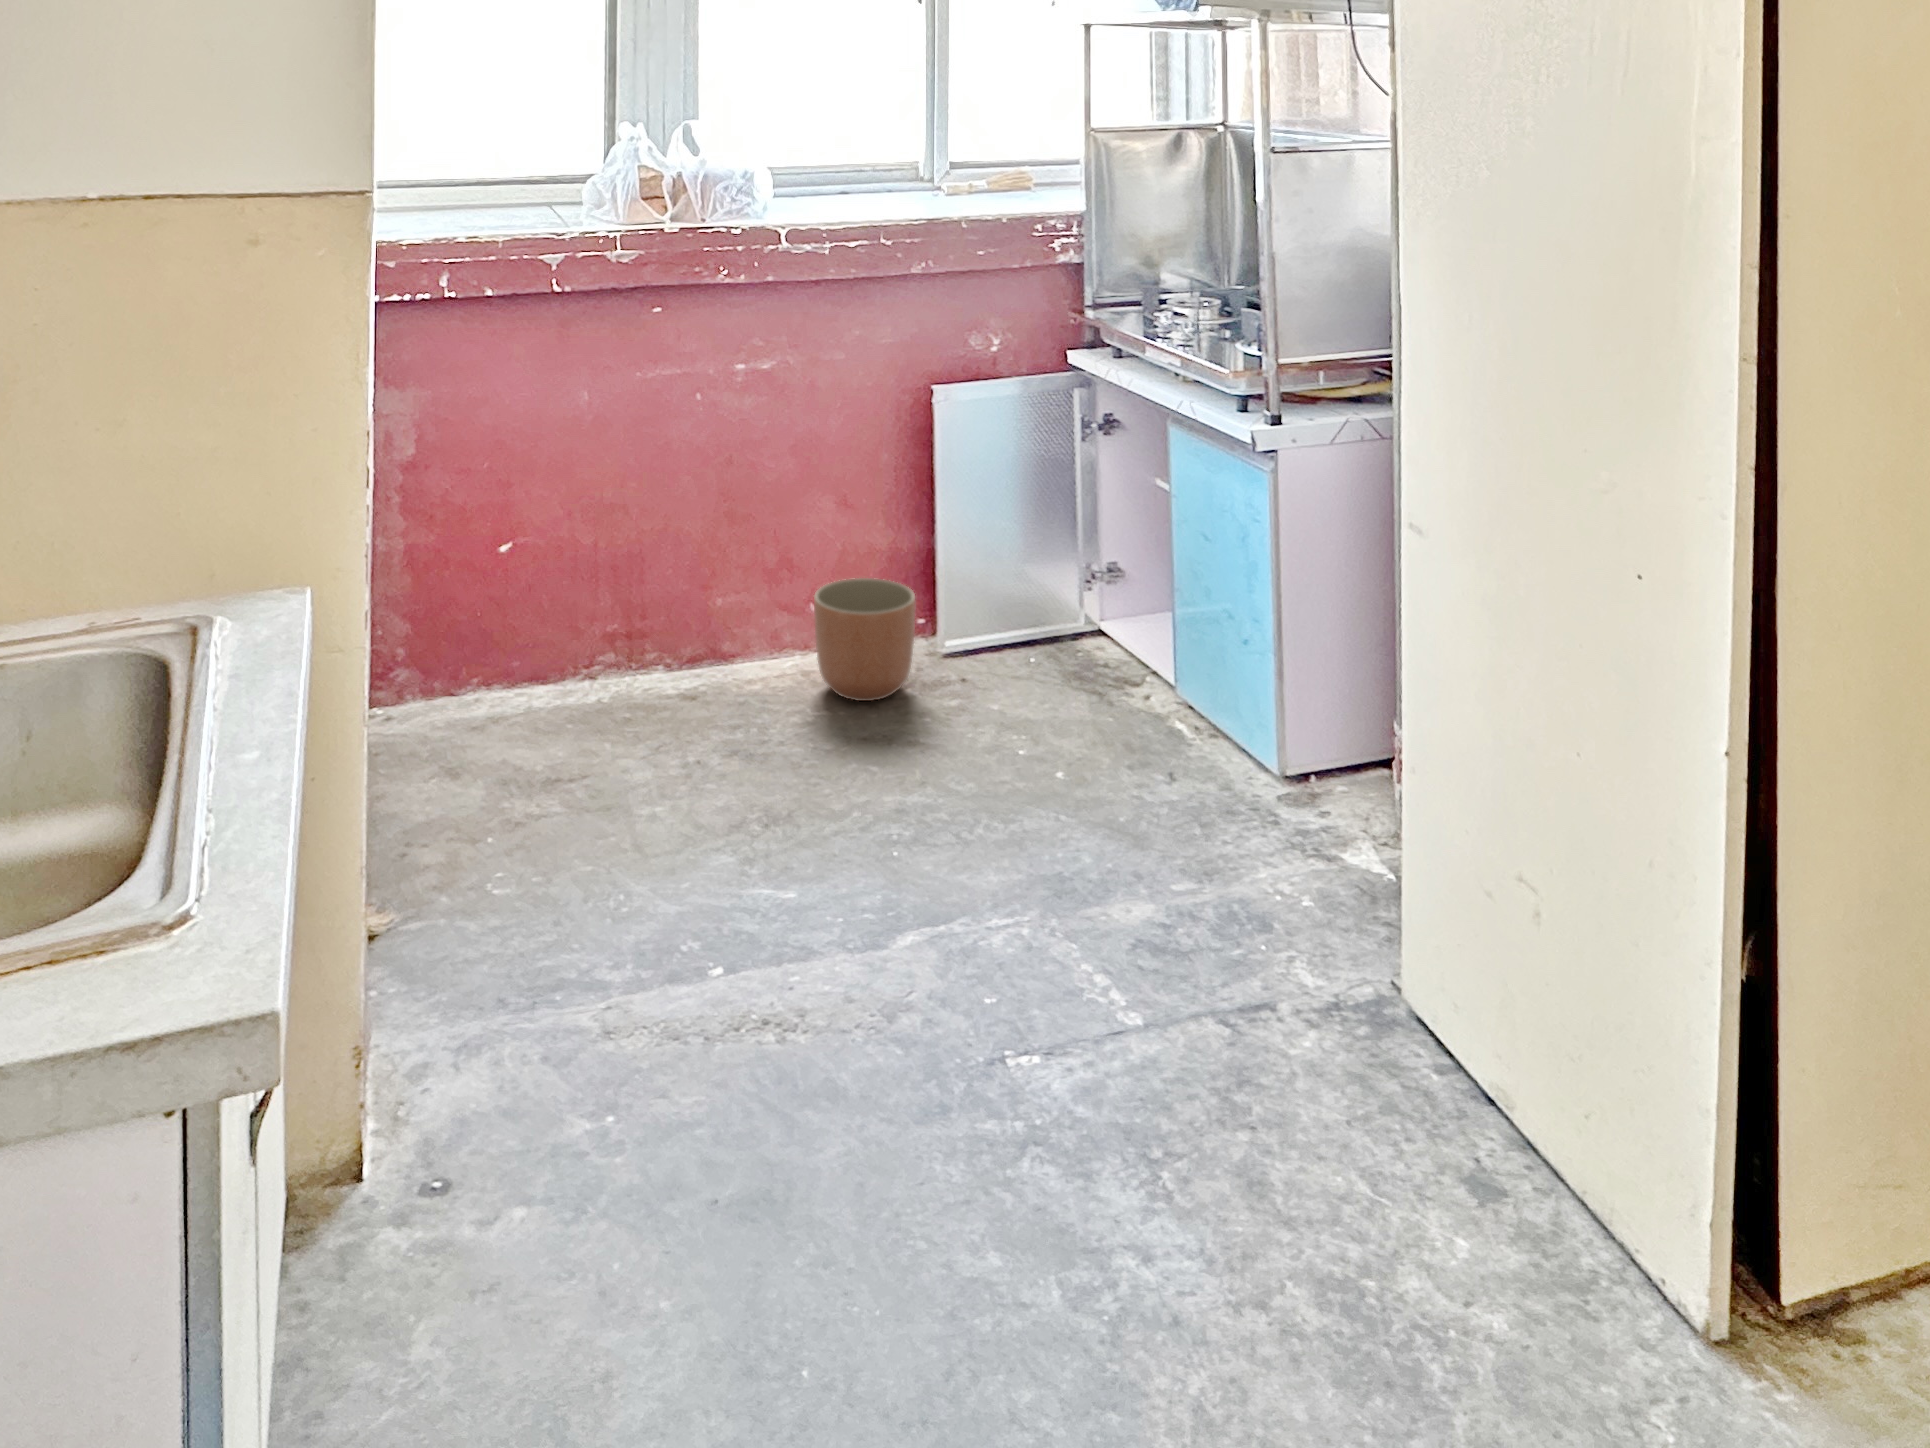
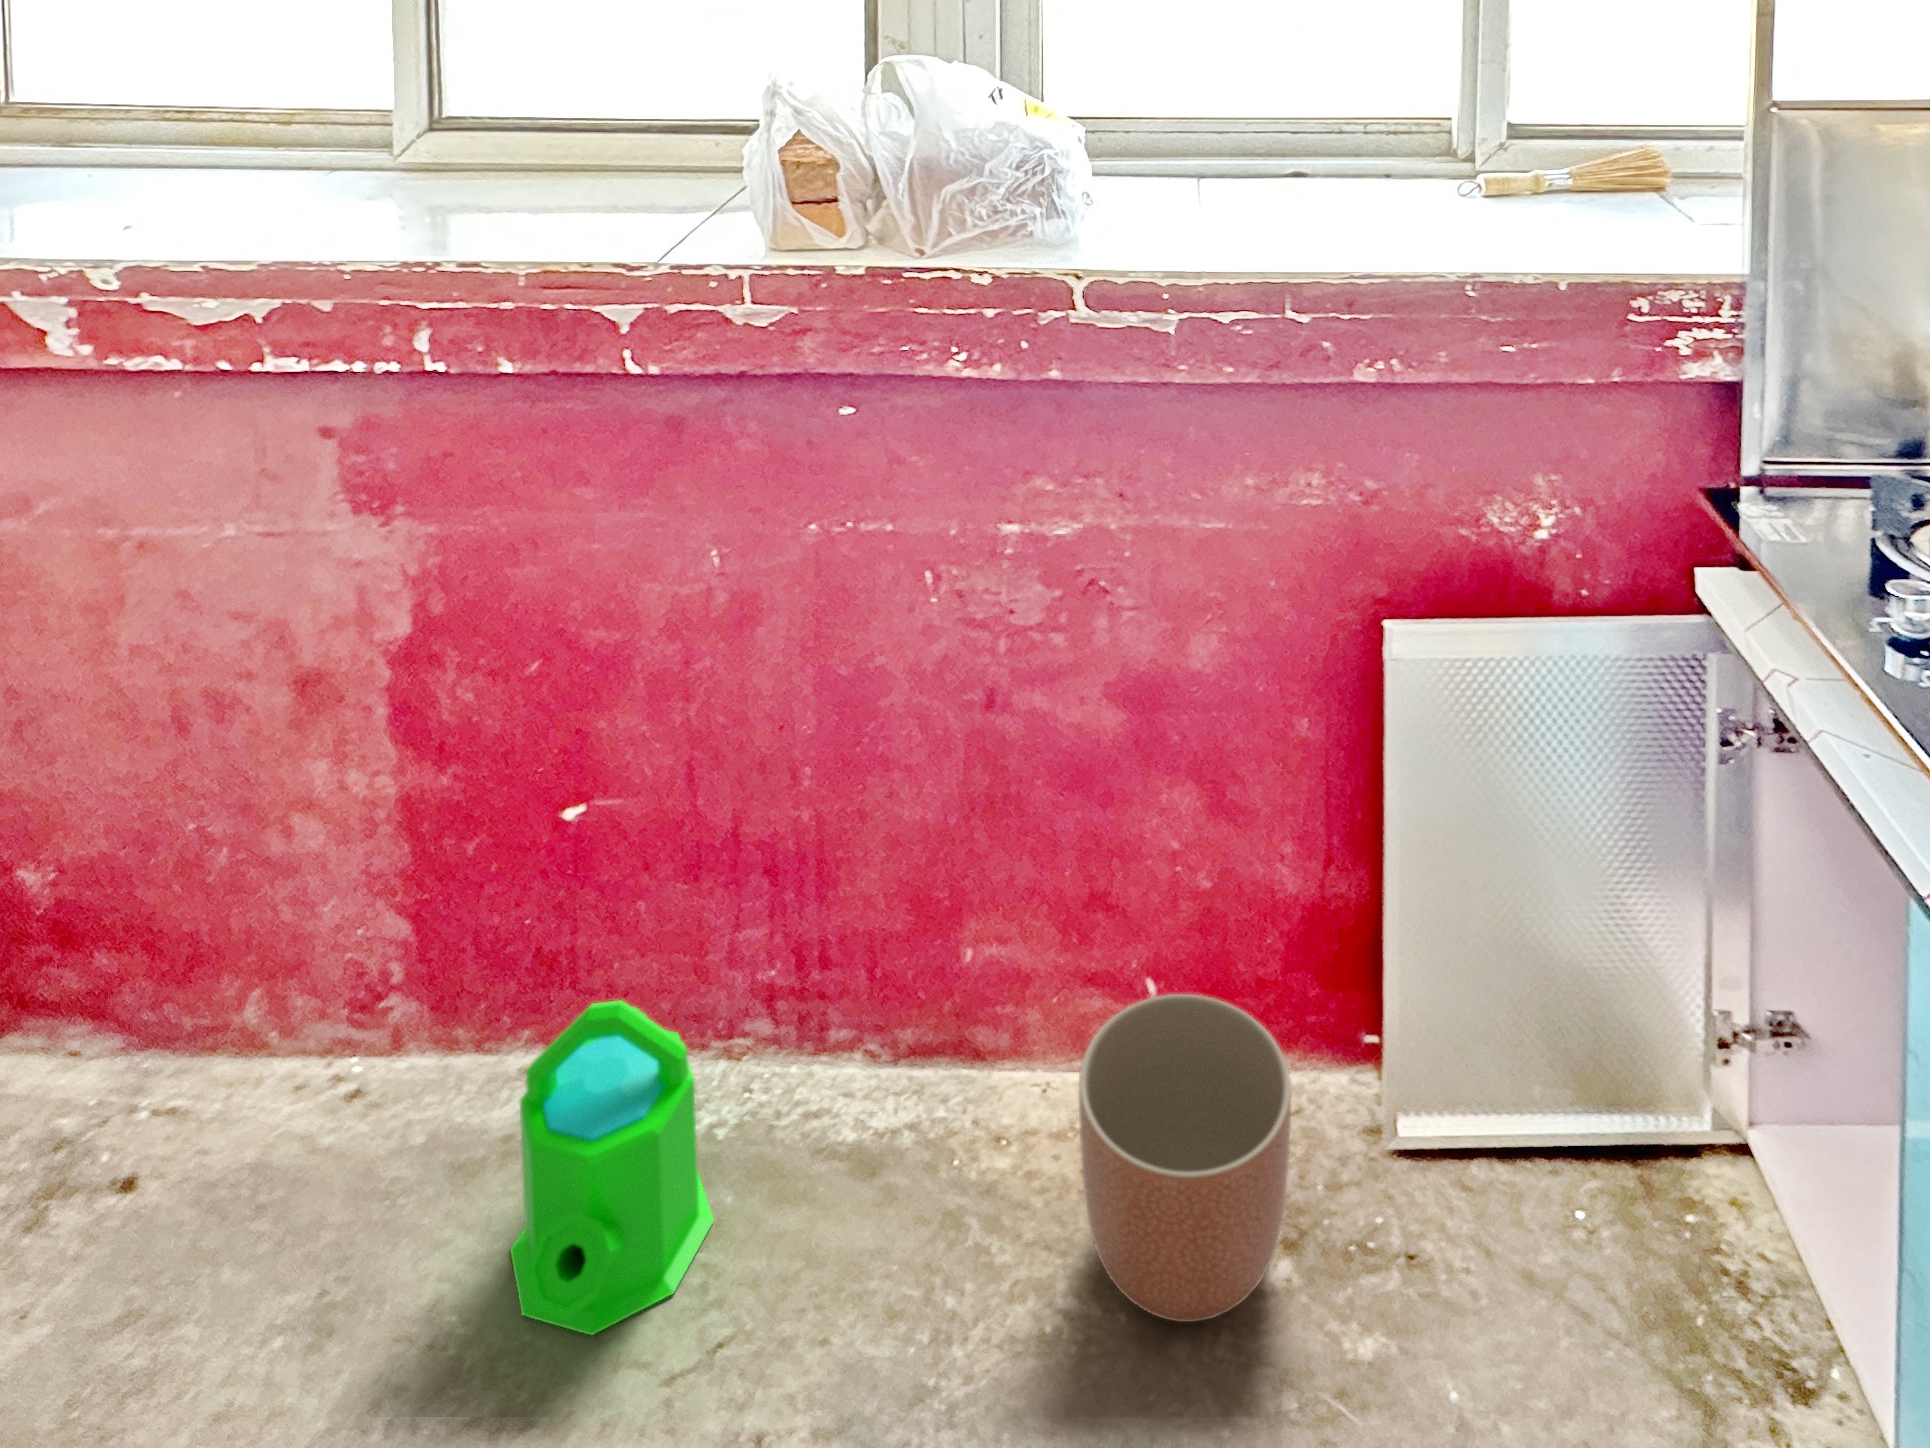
watering can: none [533,593,631,745] -> present [510,1000,714,1335]

